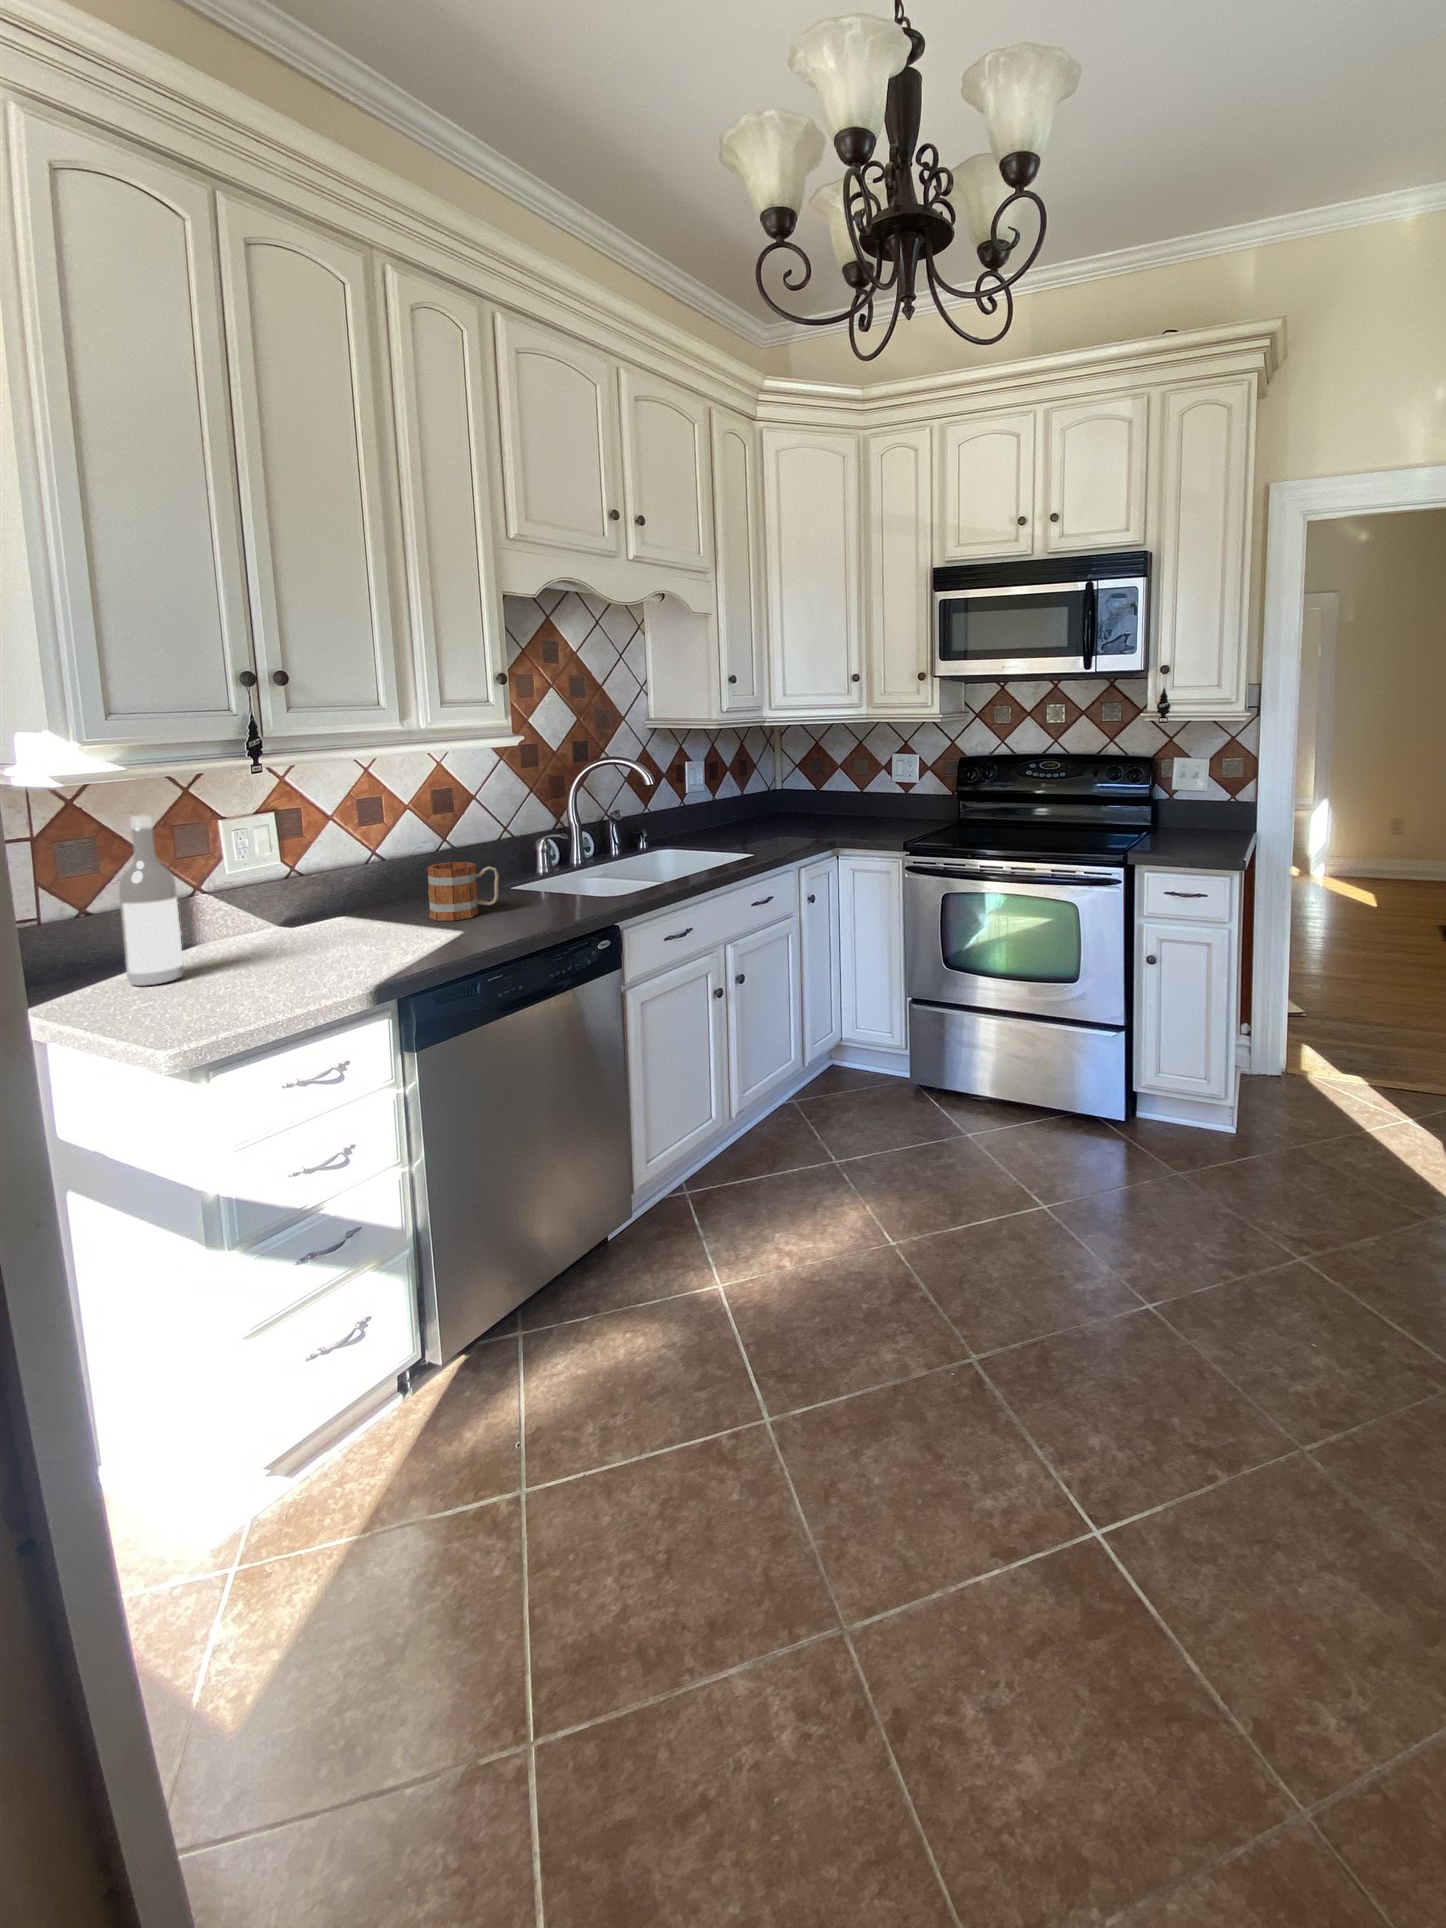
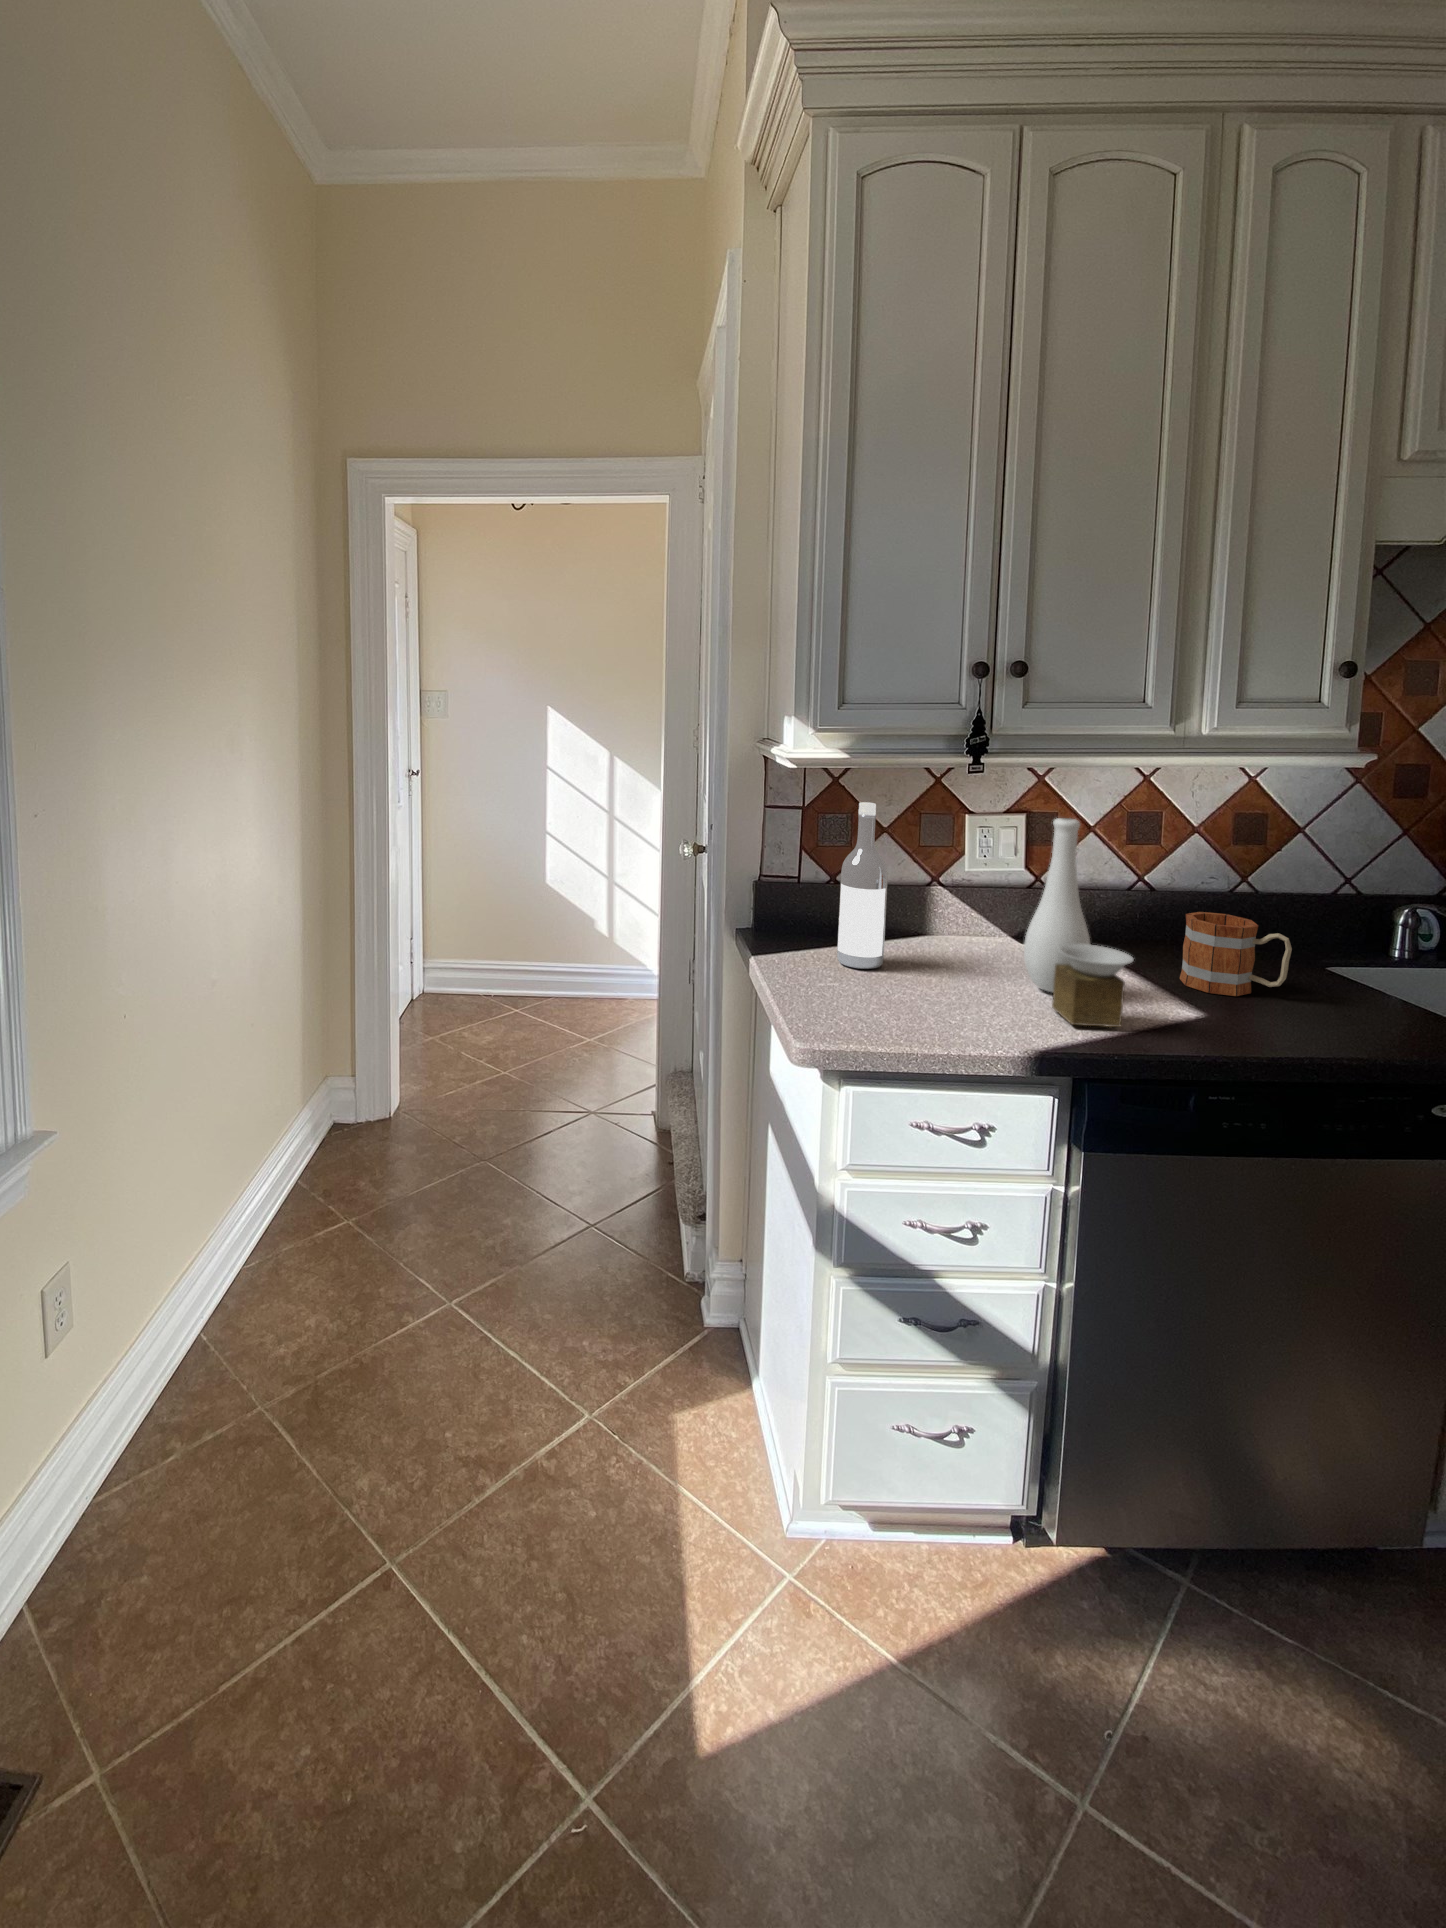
vase: none [321,803,422,962] -> present [1024,818,1134,1027]

